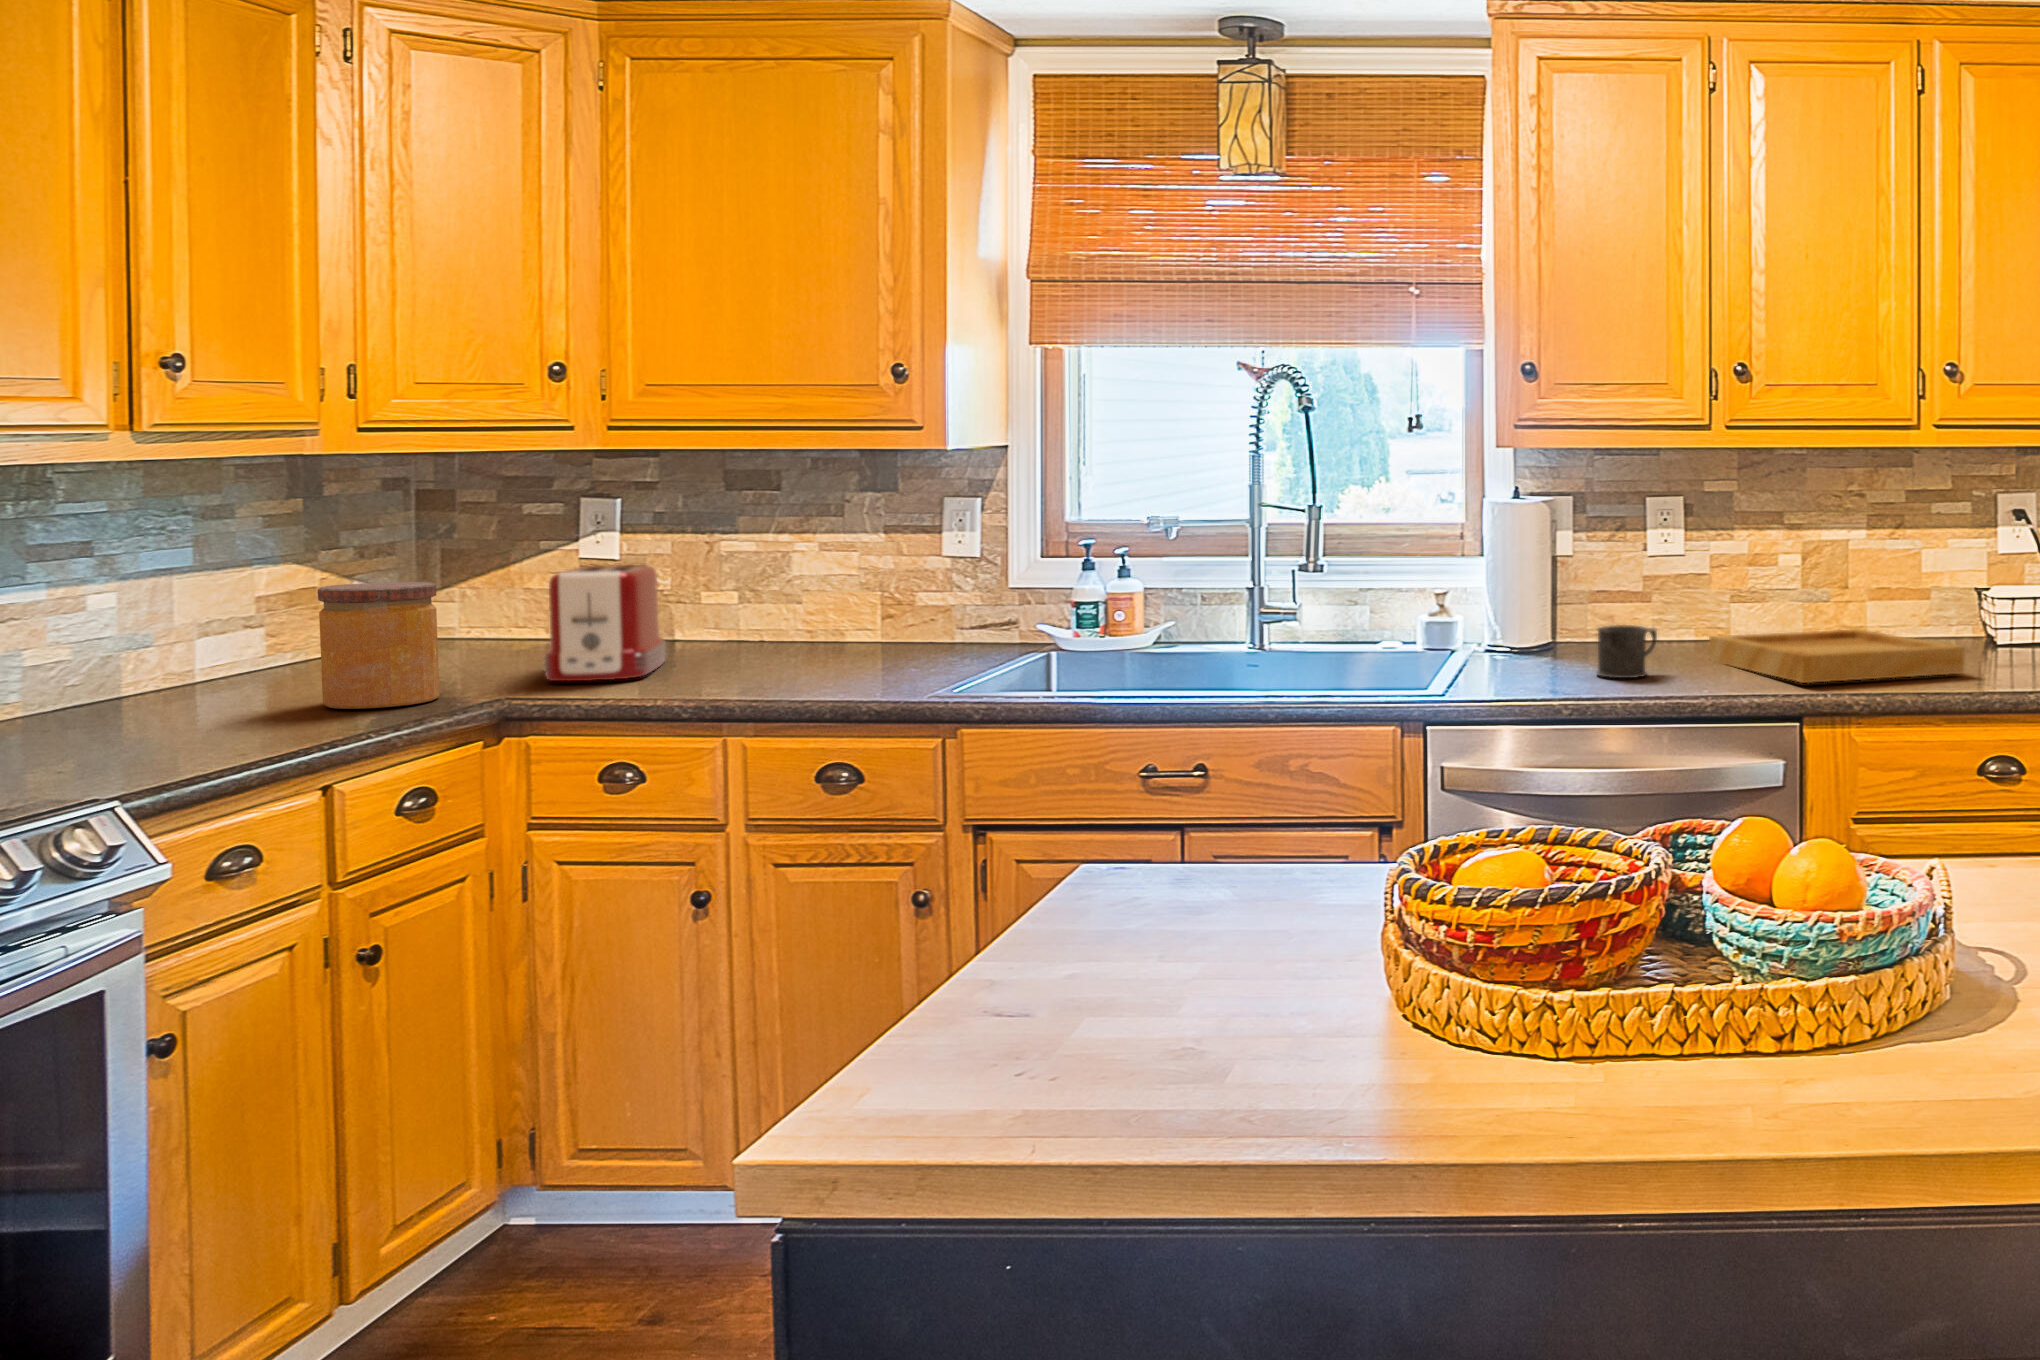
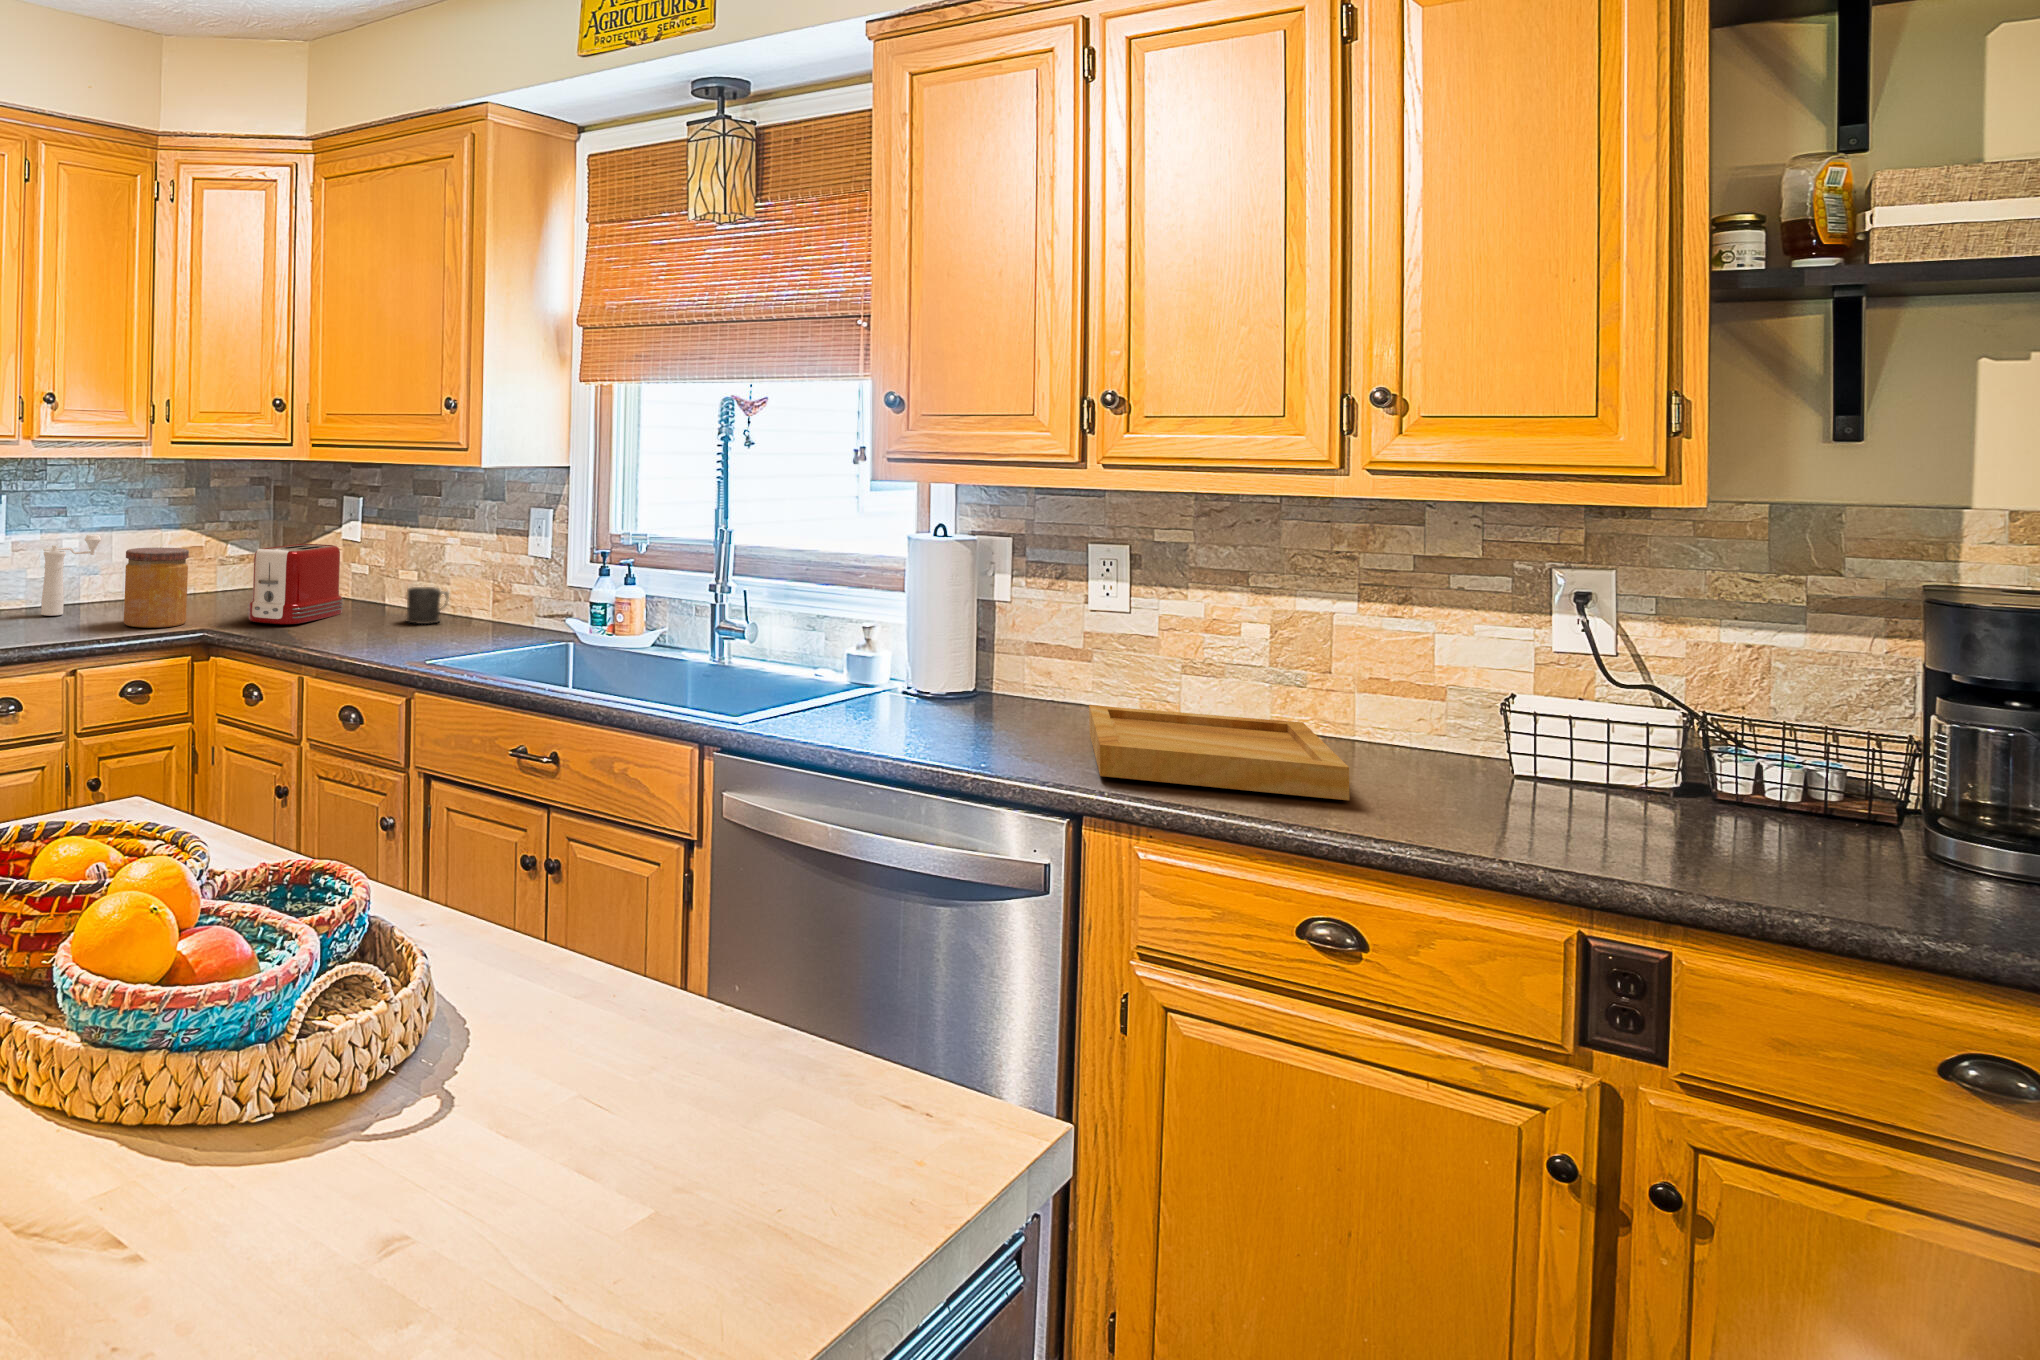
pepper mill: none [96,574,199,715] -> present [41,535,101,616]
mug: present [1597,625,1657,678] -> present [407,587,449,624]

